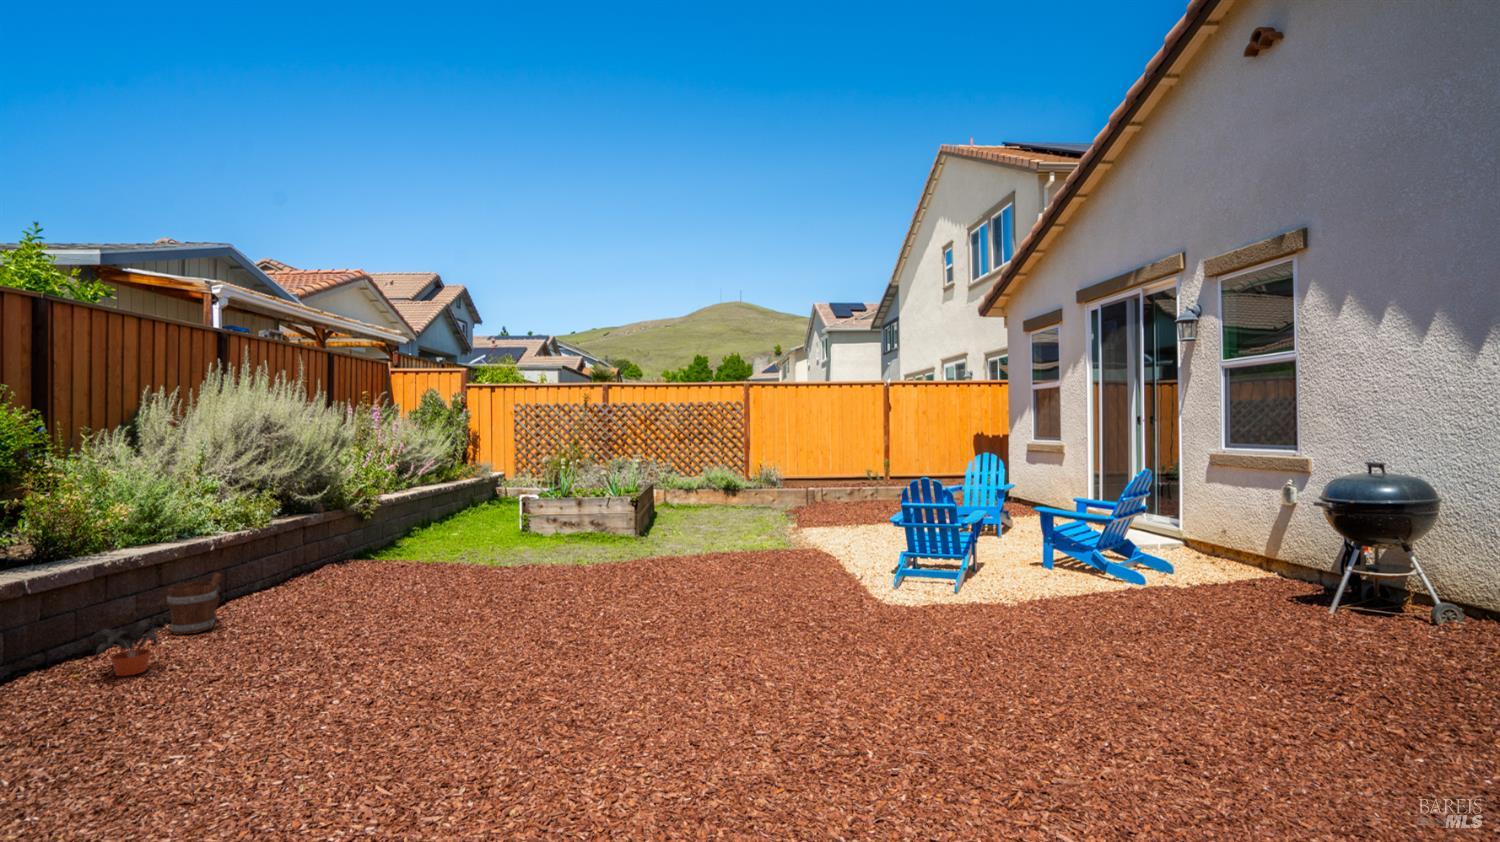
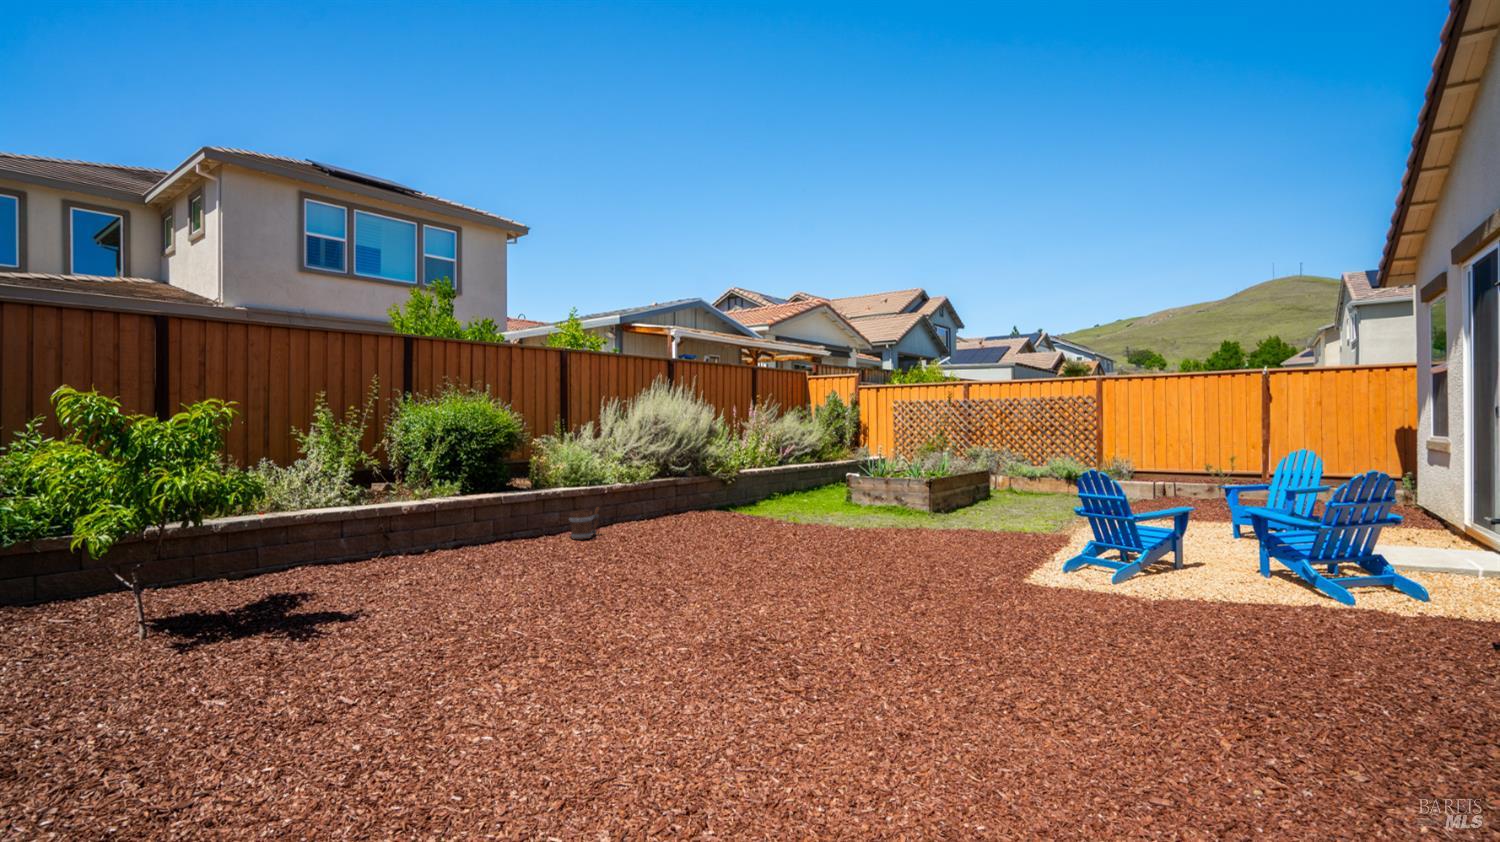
potted plant: present [93,620,165,676] -> none [515,526,550,555]

